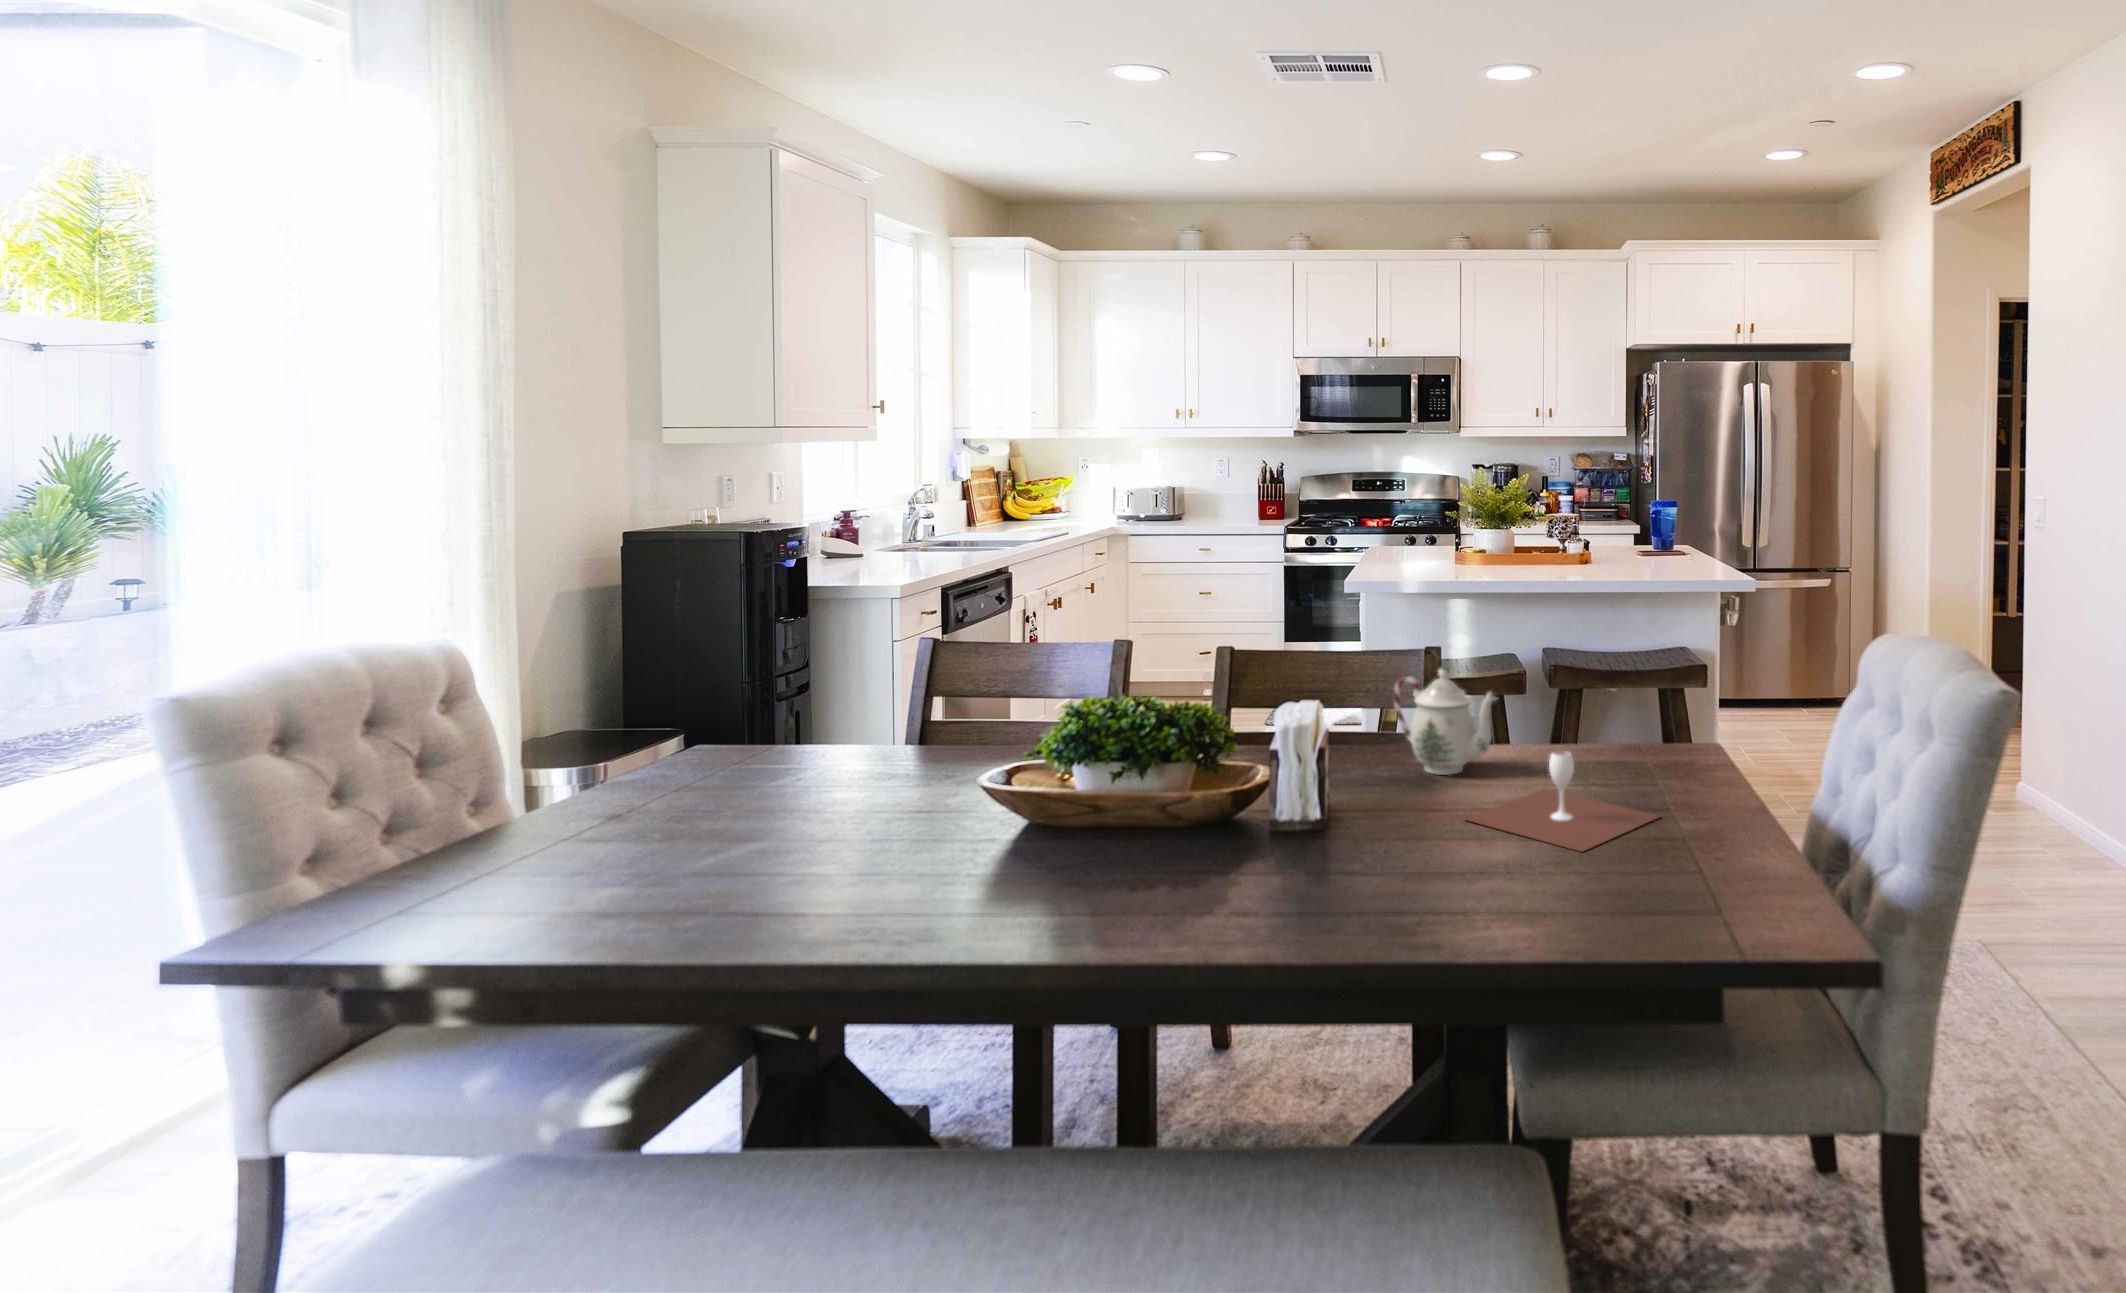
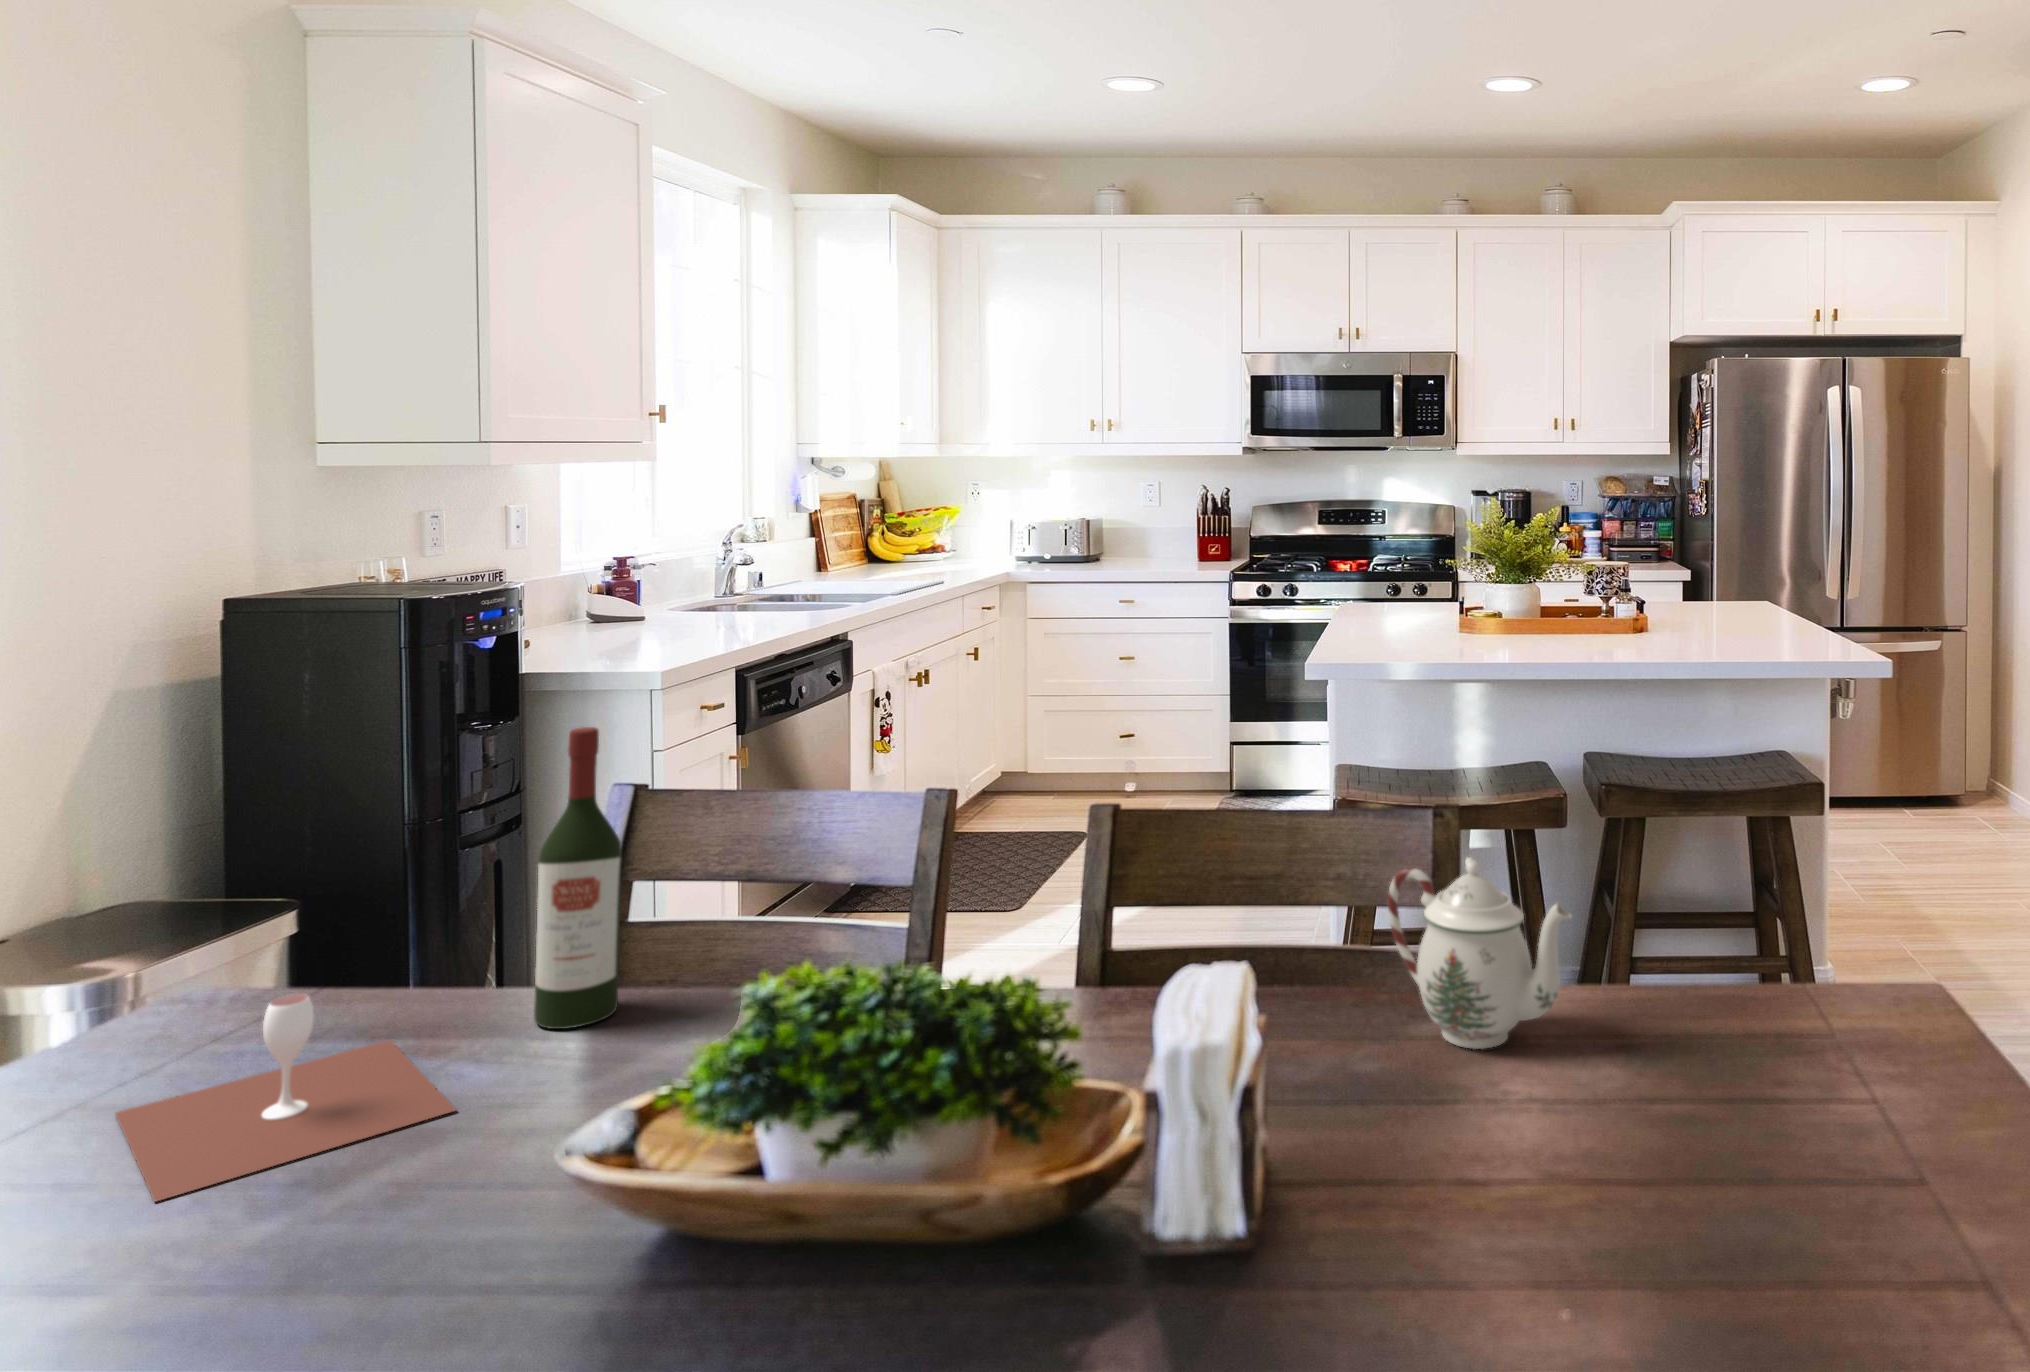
wine bottle: none [891,598,939,772] -> present [534,727,622,1029]
wine glass: present [1466,751,1660,852] -> present [115,994,456,1202]

